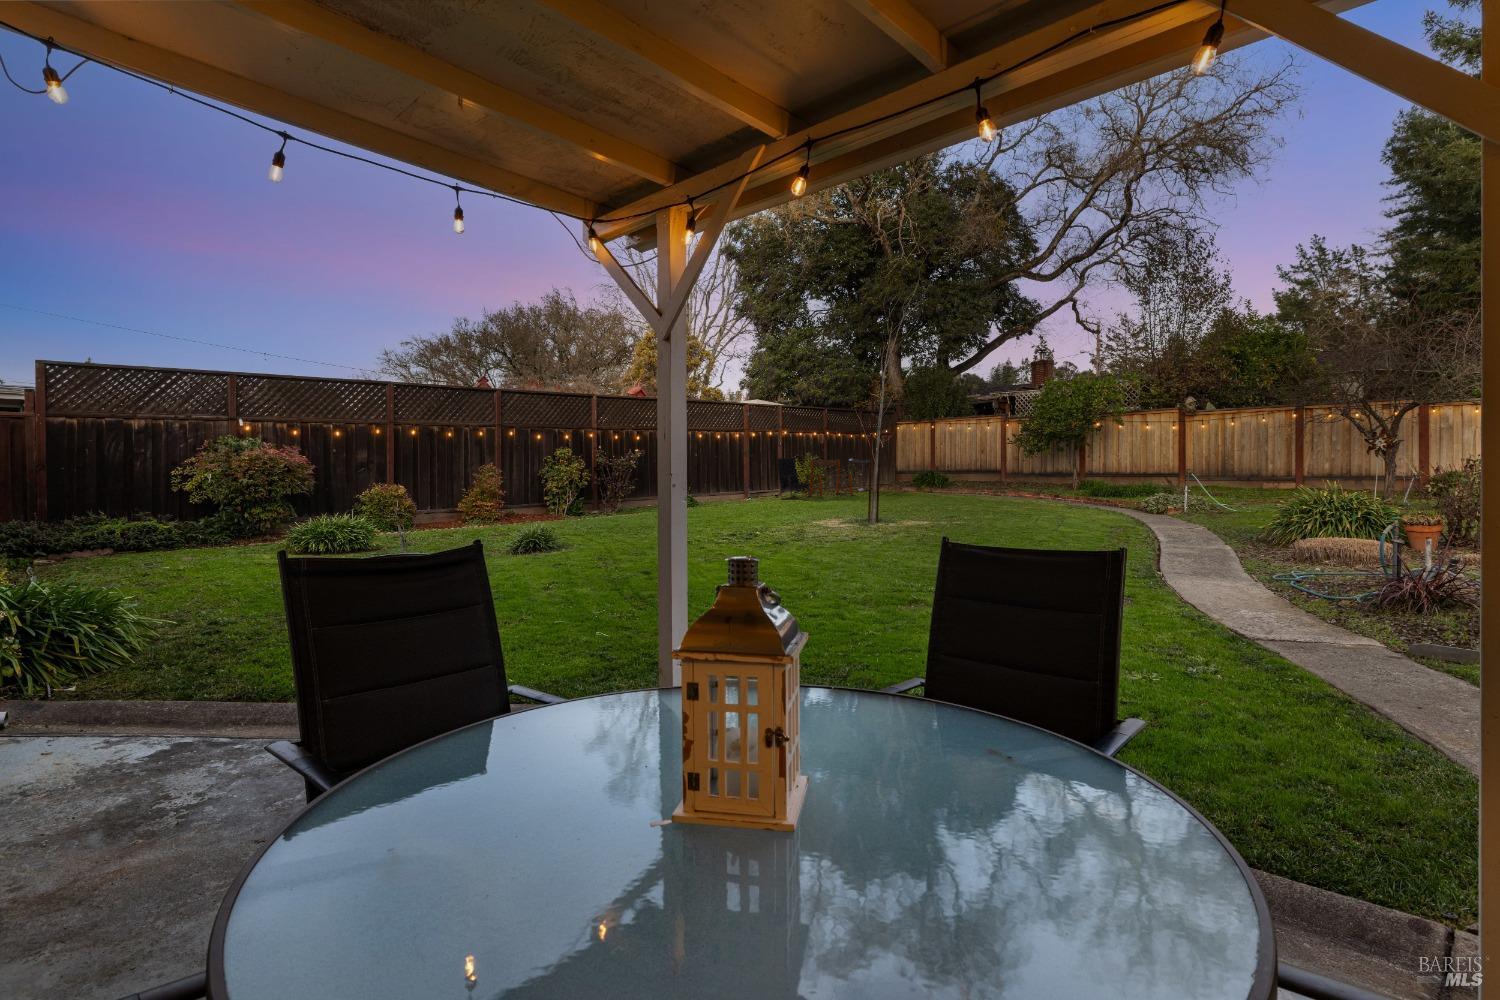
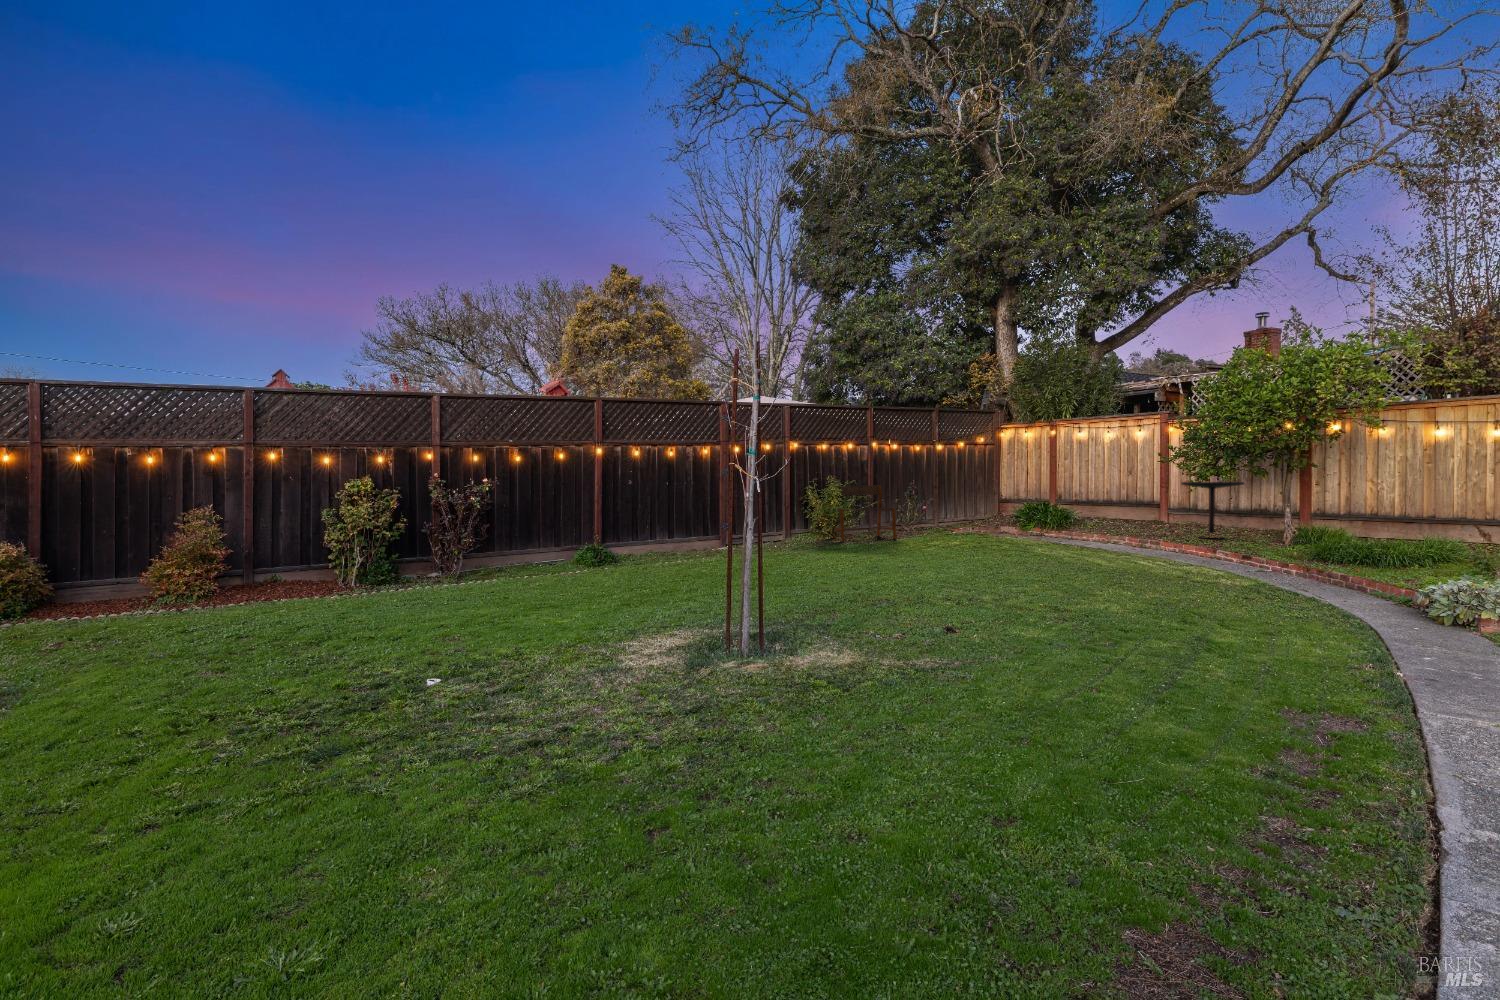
lounge chair: present [777,458,810,497] -> none [775,483,827,544]
pedestal table: present [850,459,870,491] -> present [1181,482,1244,539]

